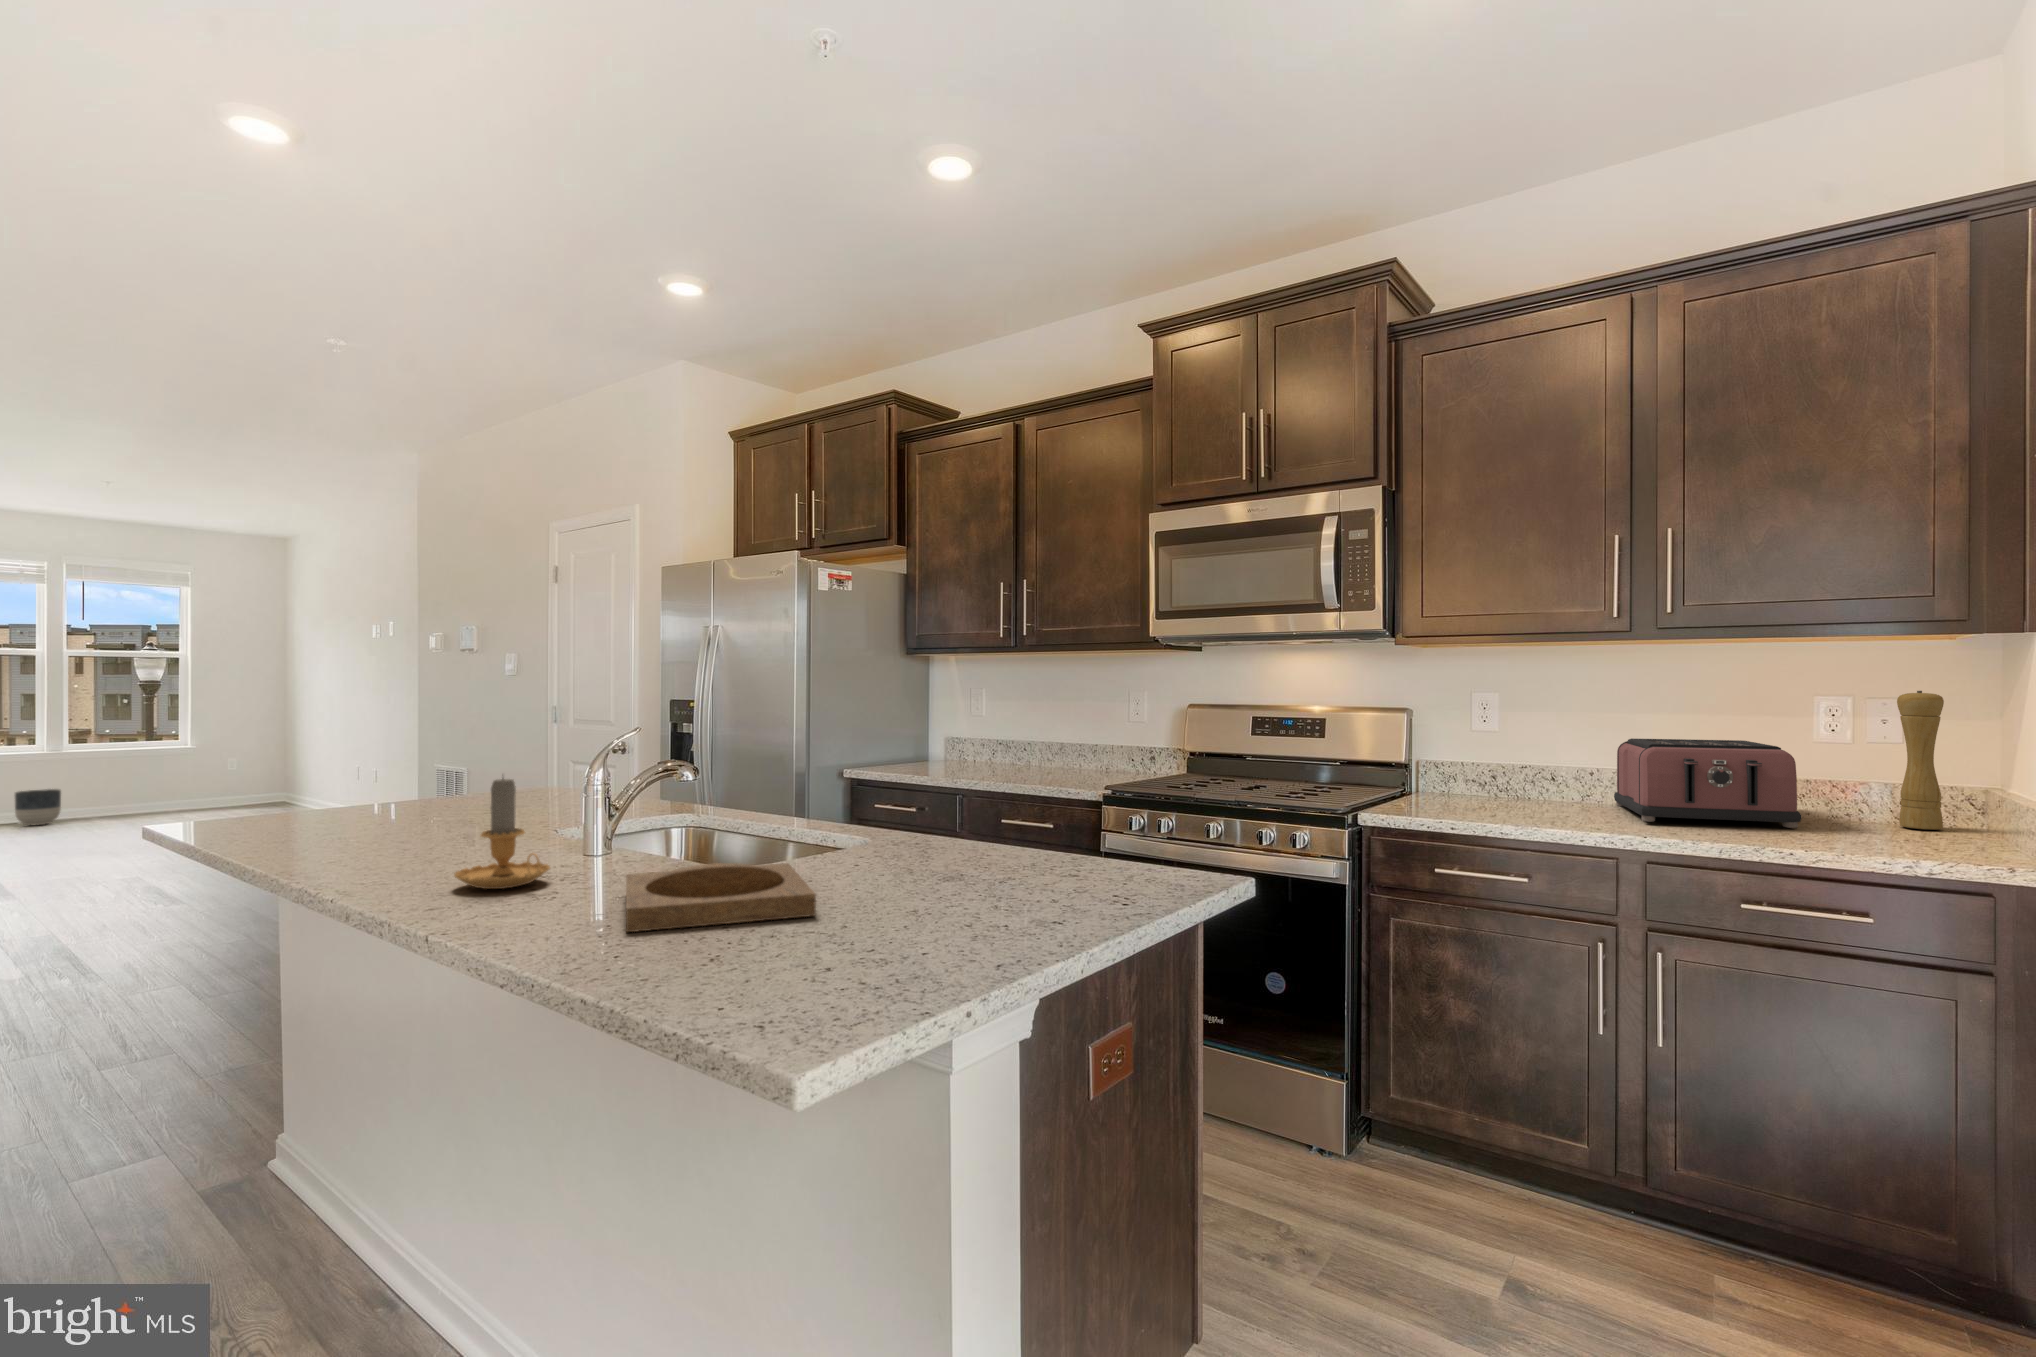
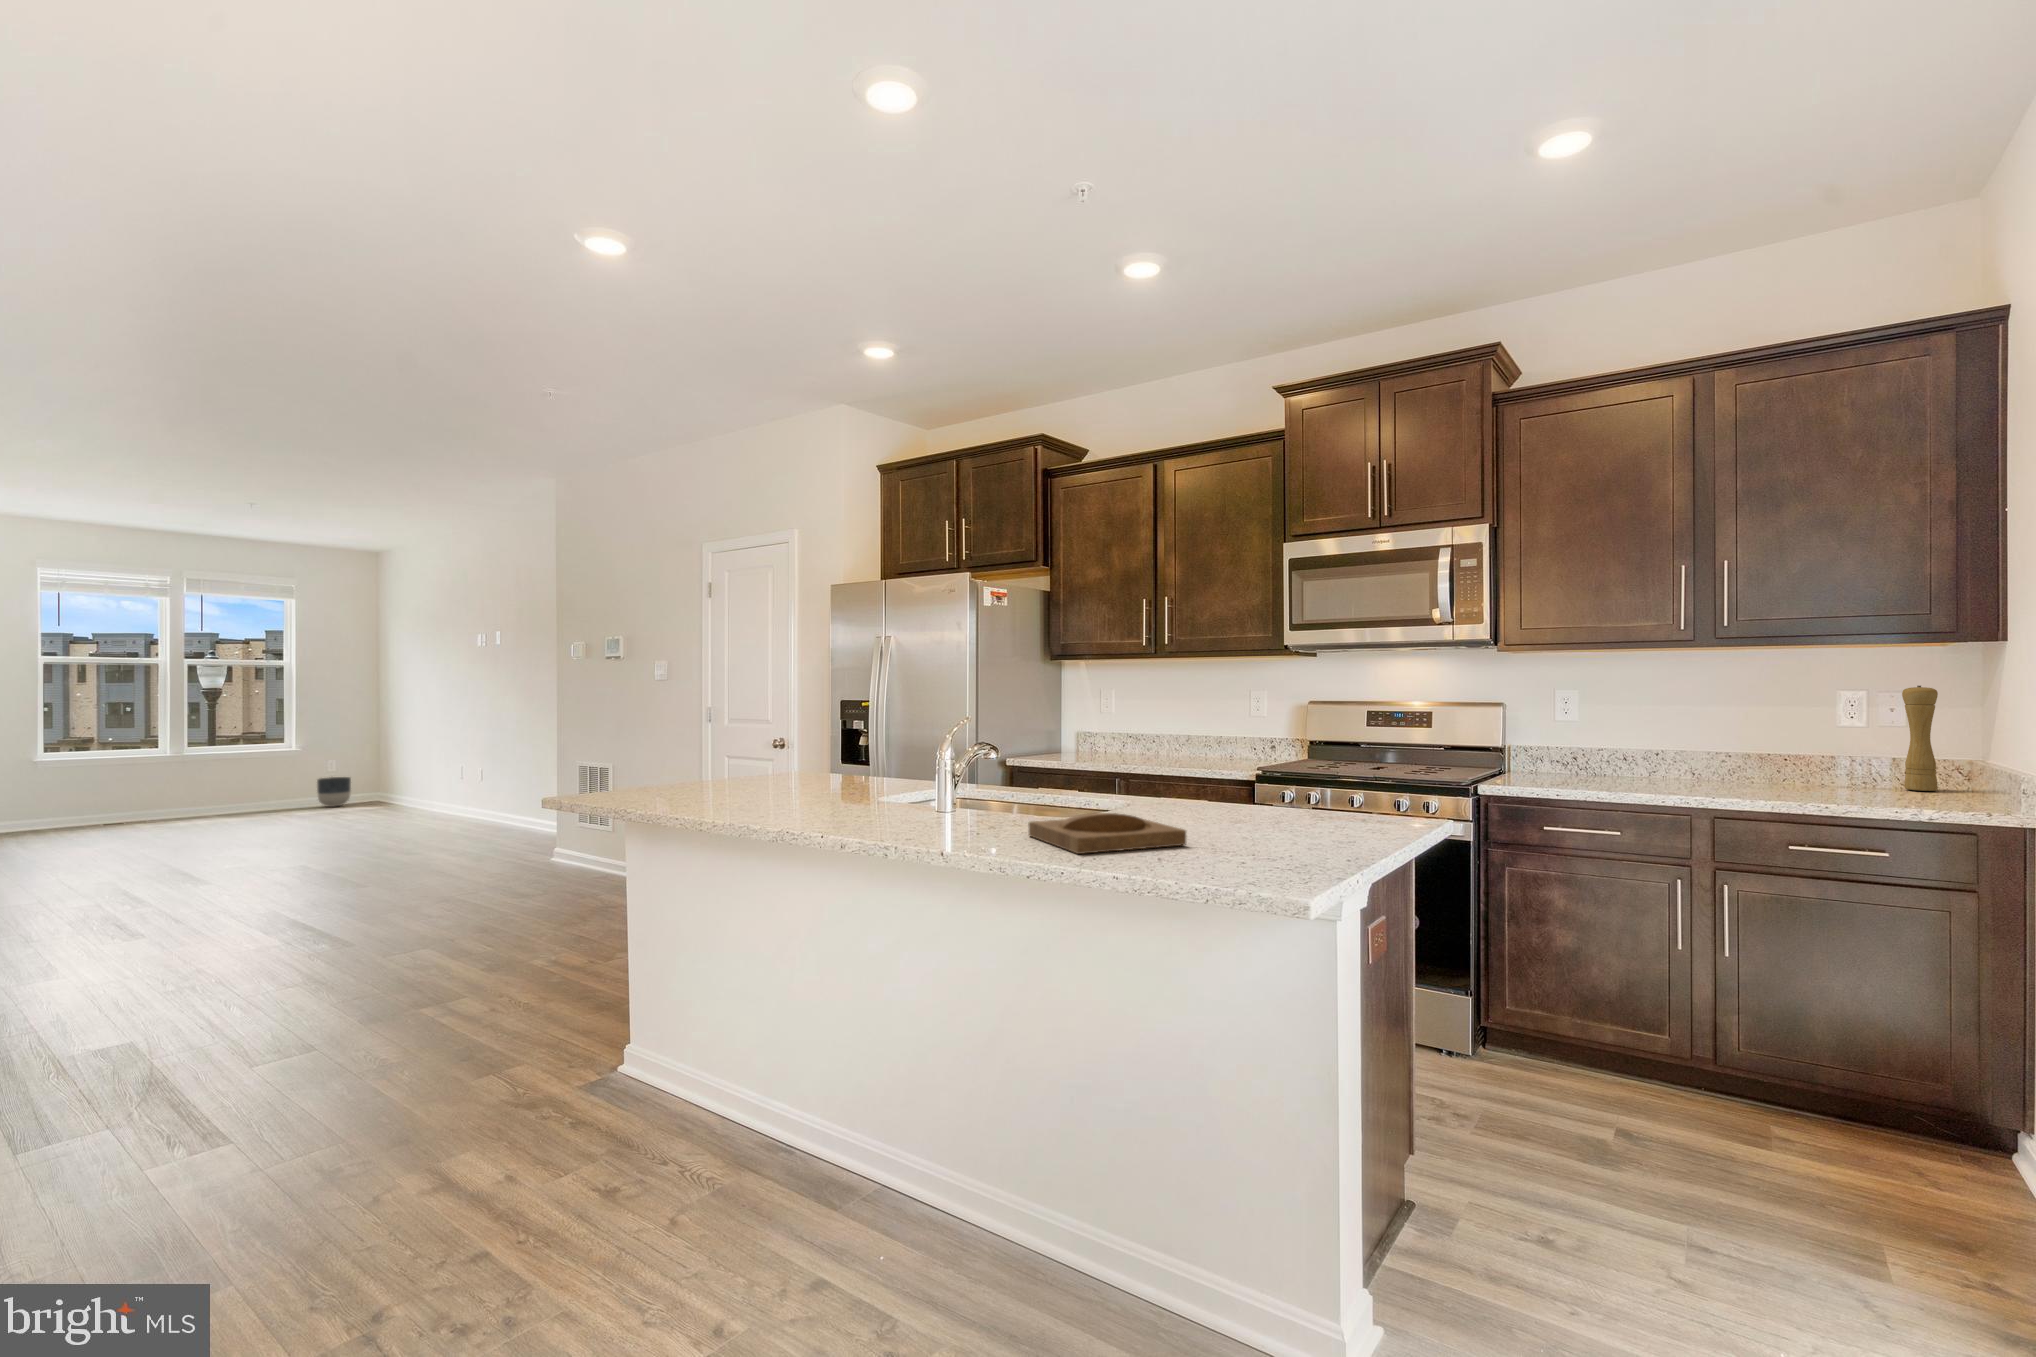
toaster: present [1614,739,1801,828] -> none [1677,725,1831,791]
candle: present [454,778,550,889] -> none [898,752,966,834]
planter: present [14,789,61,826] -> present [317,777,351,807]

